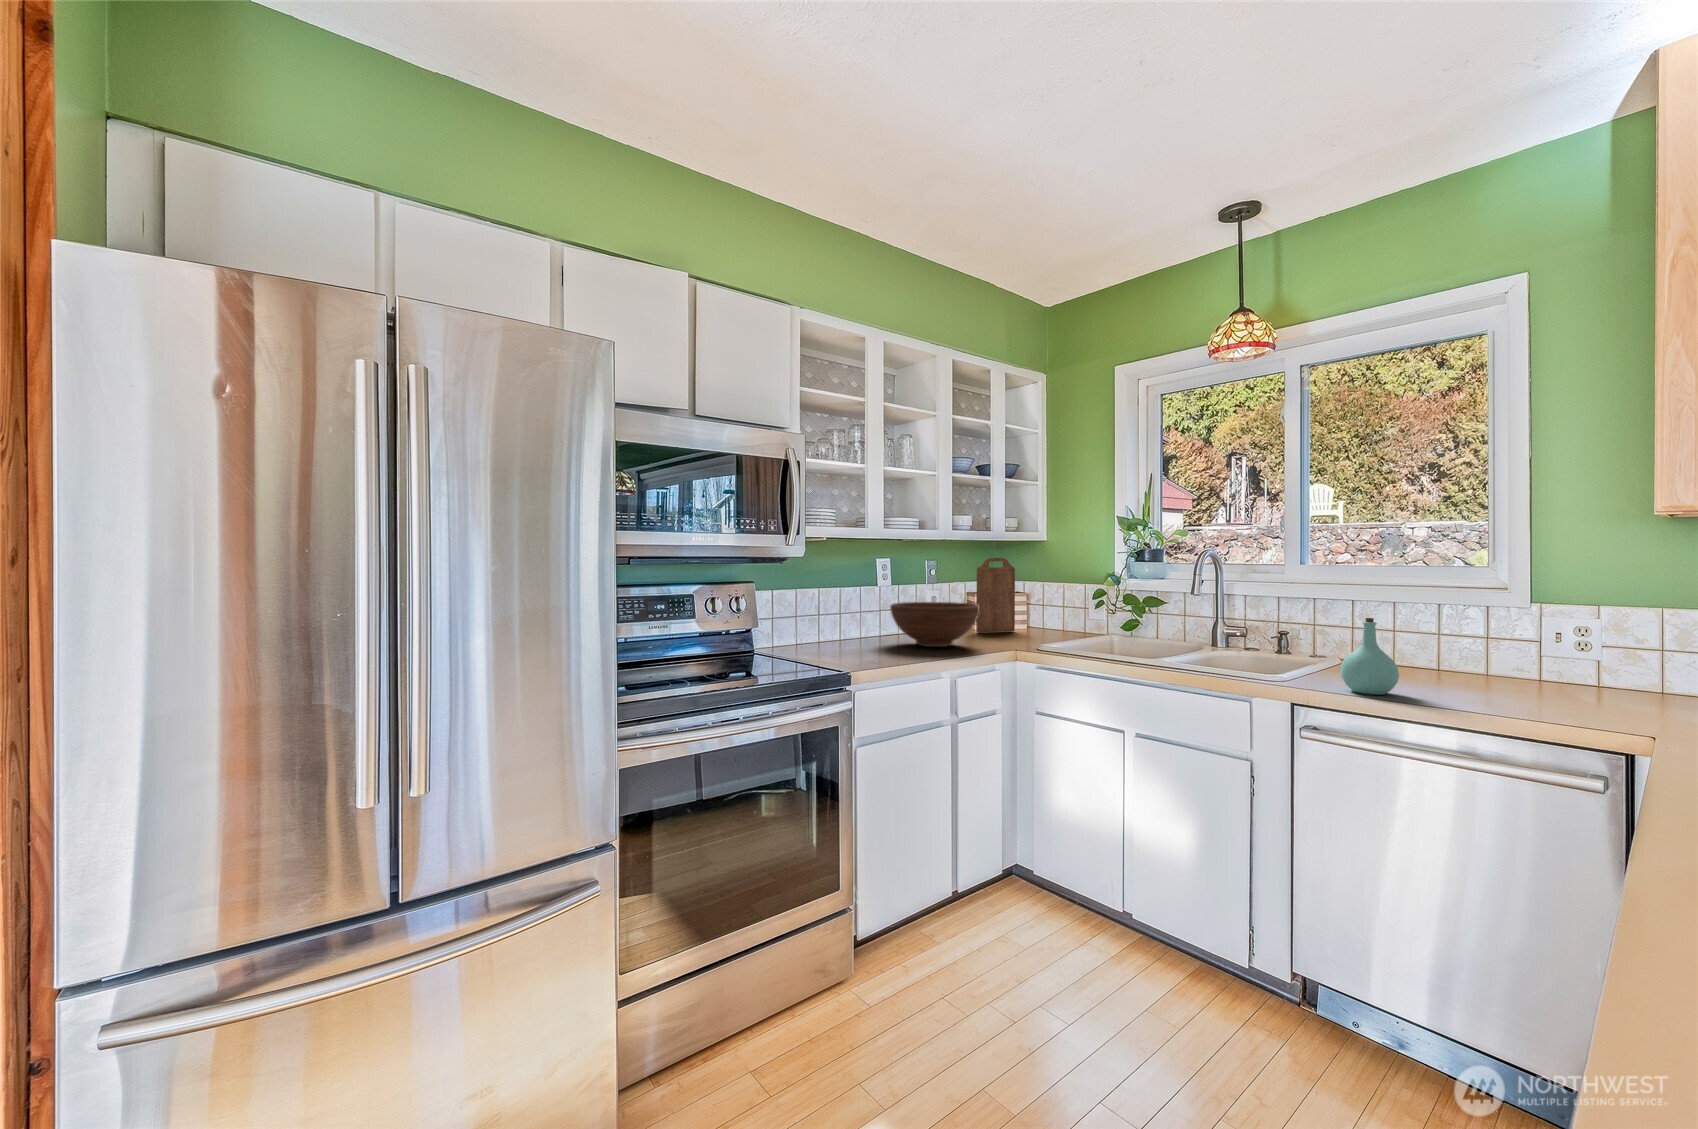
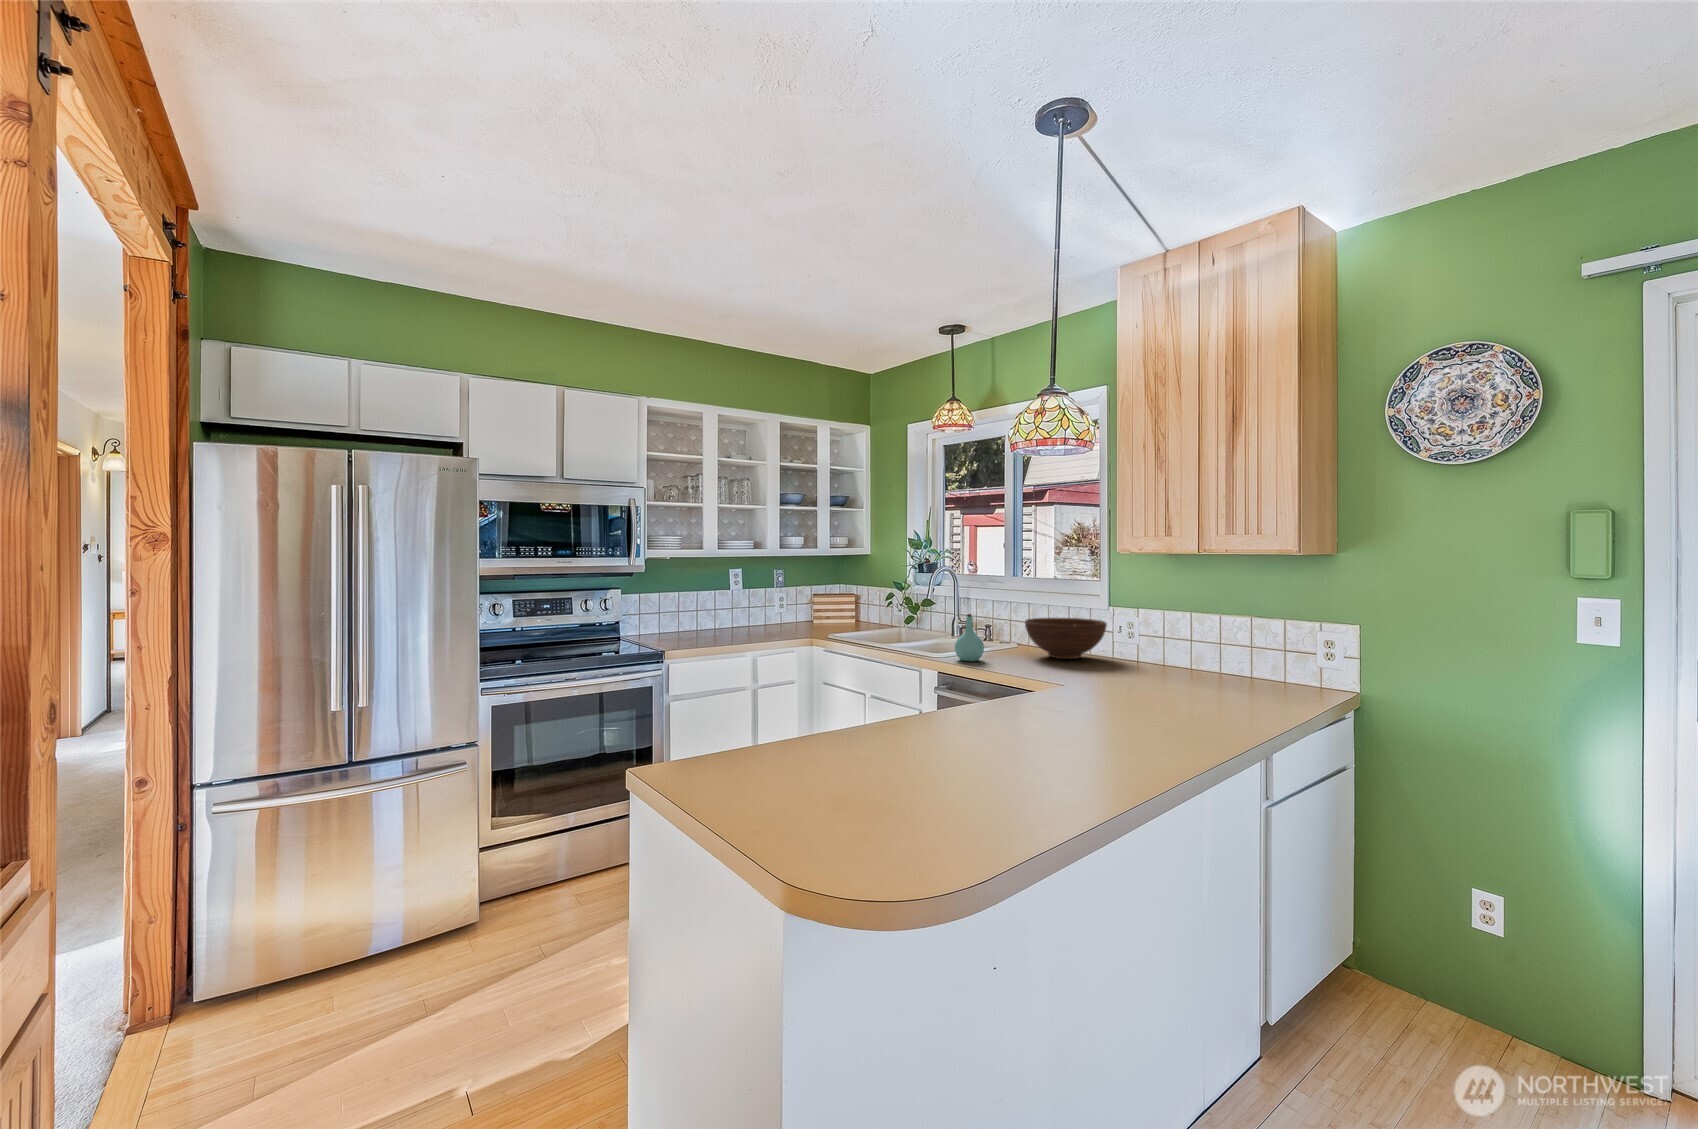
cutting board: present [976,558,1015,633] -> none [812,568,844,625]
fruit bowl: present [890,602,980,647] -> present [1025,618,1107,659]

